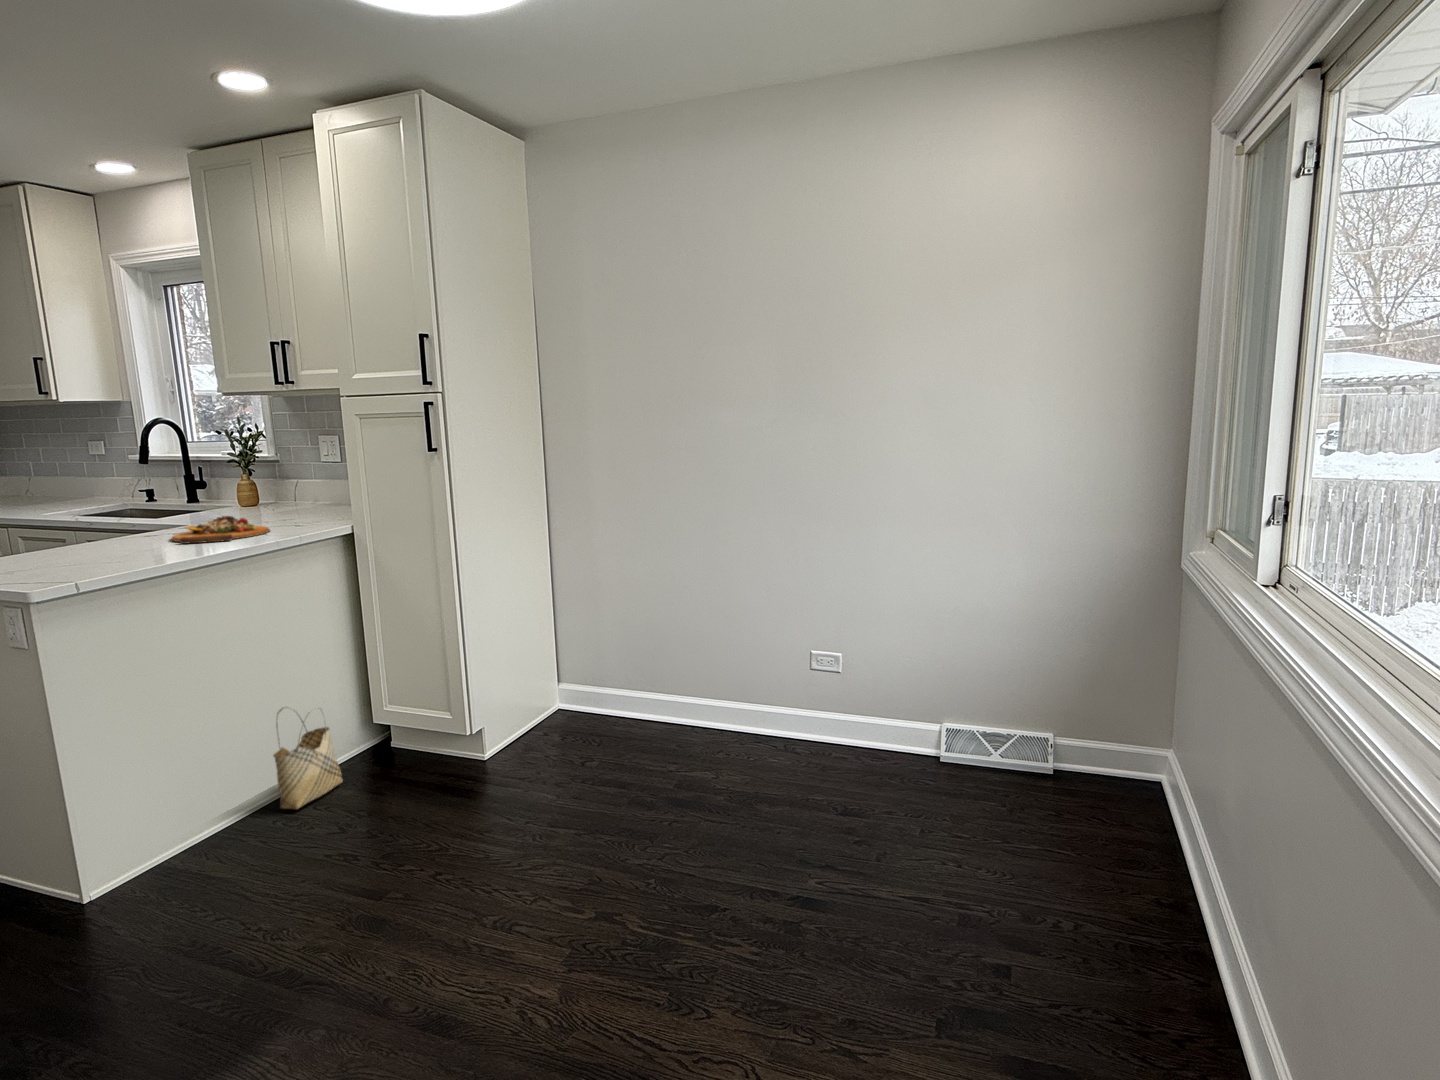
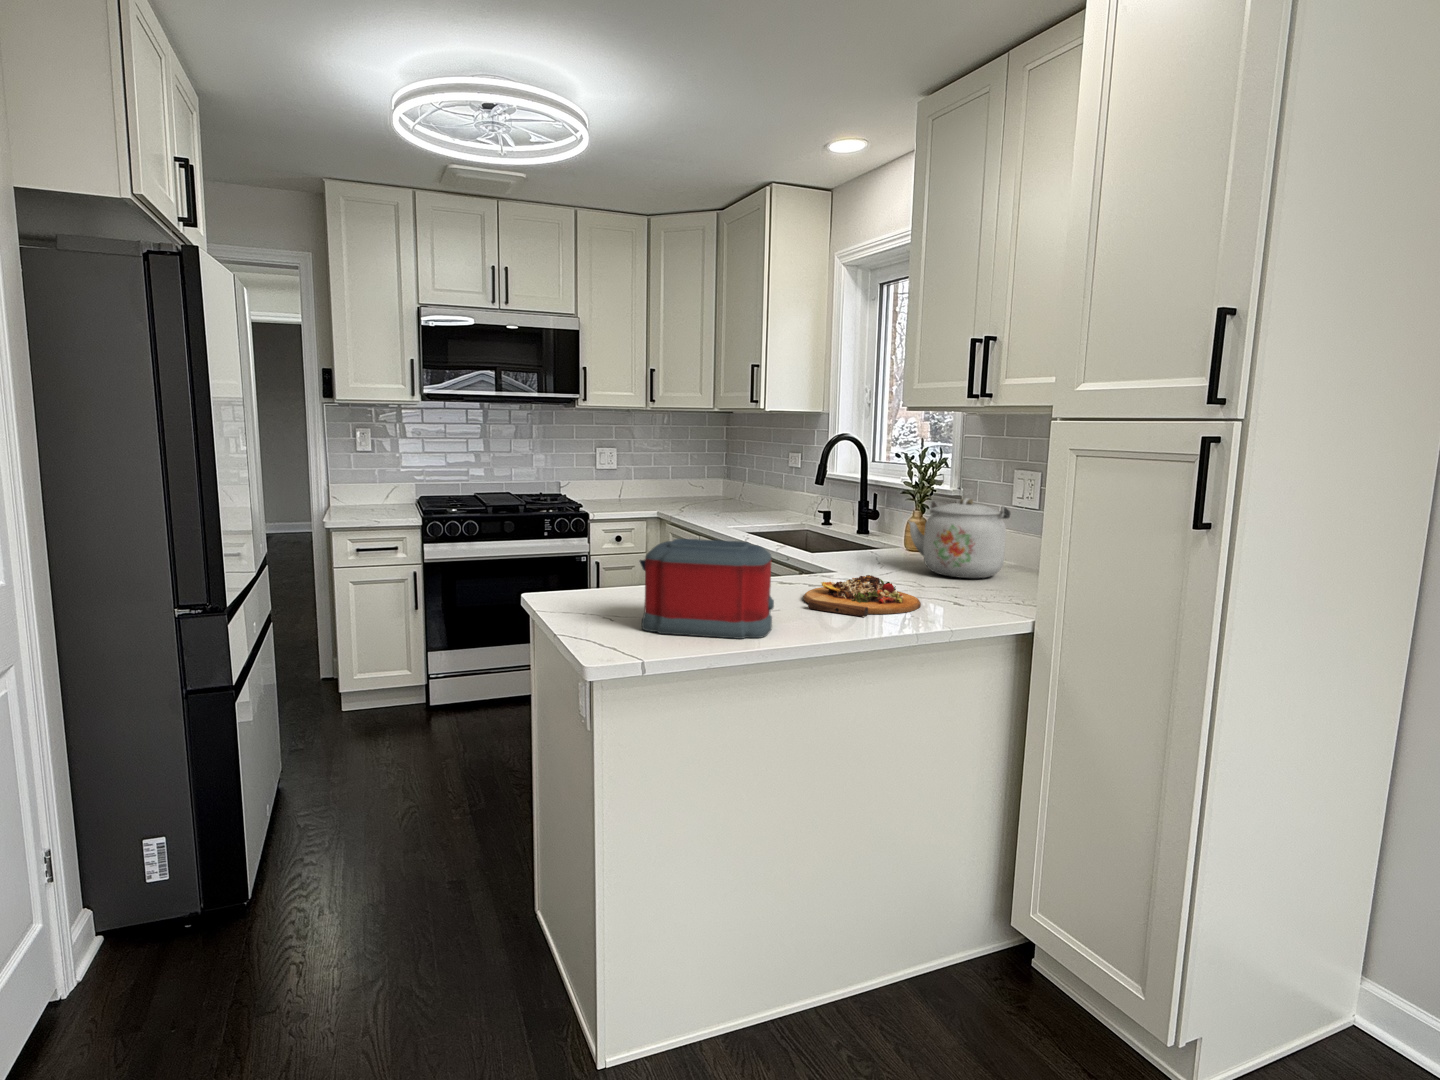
kettle: none [243,457,324,515] -> present [909,498,1010,578]
toaster: none [20,497,159,574] -> present [640,539,774,639]
woven basket: present [273,708,343,809] -> none [856,872,948,1040]

